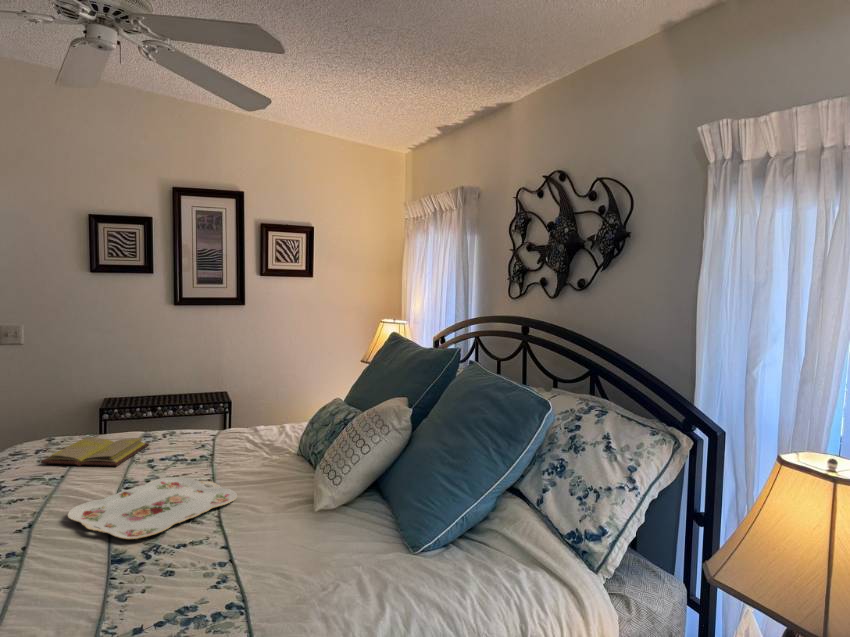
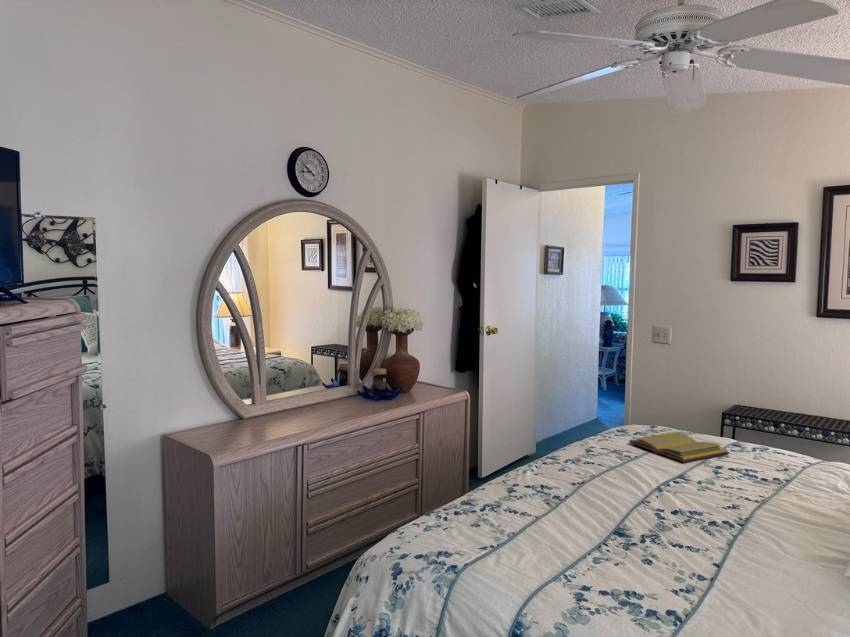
serving tray: present [68,477,237,539] -> none [611,481,773,530]

